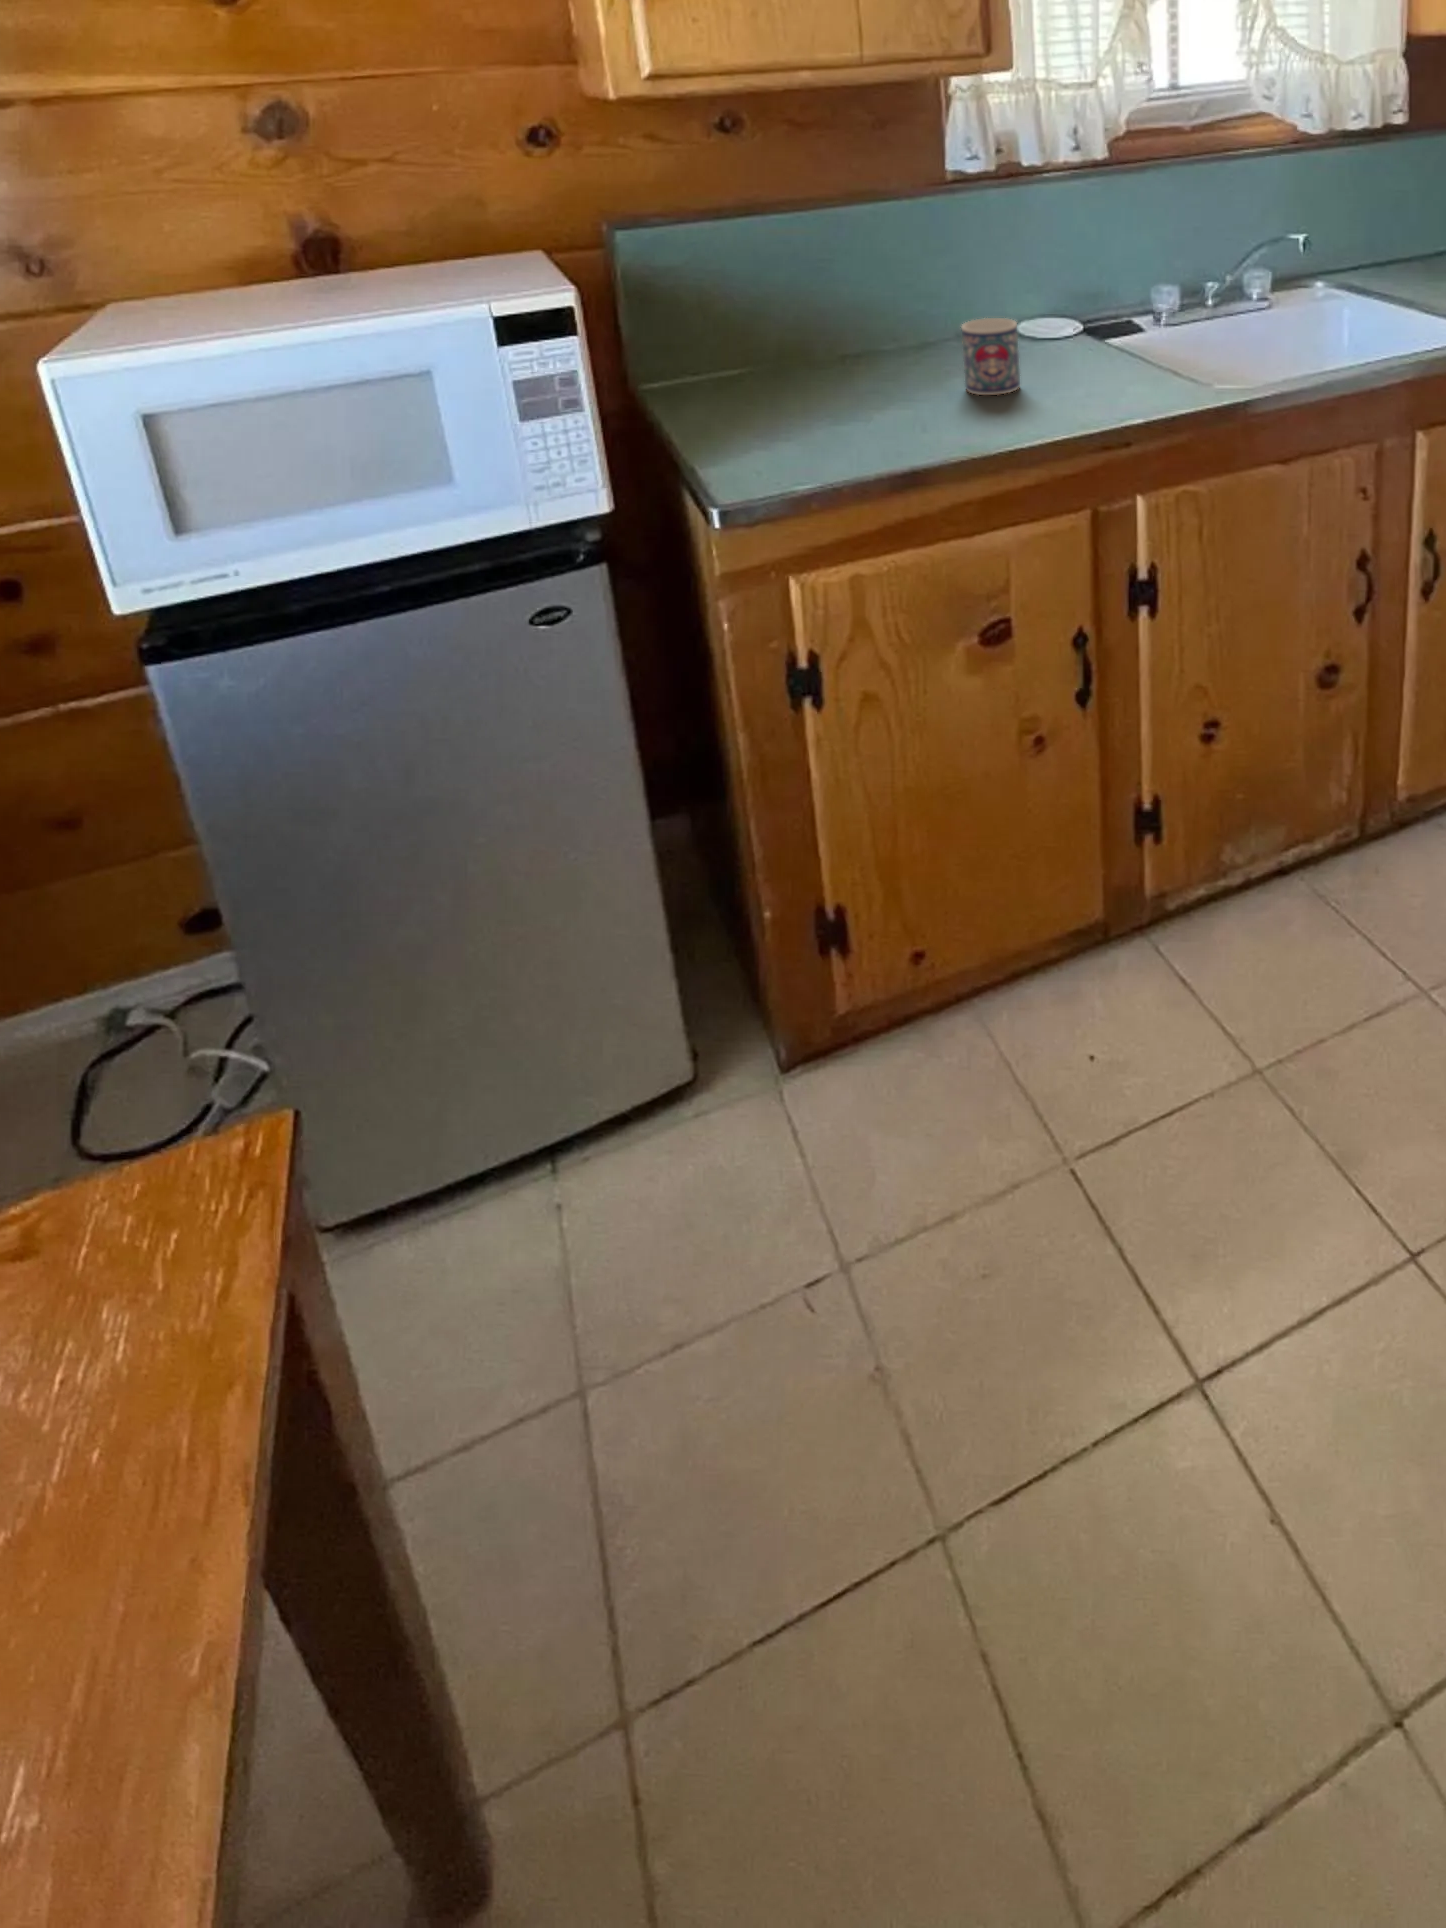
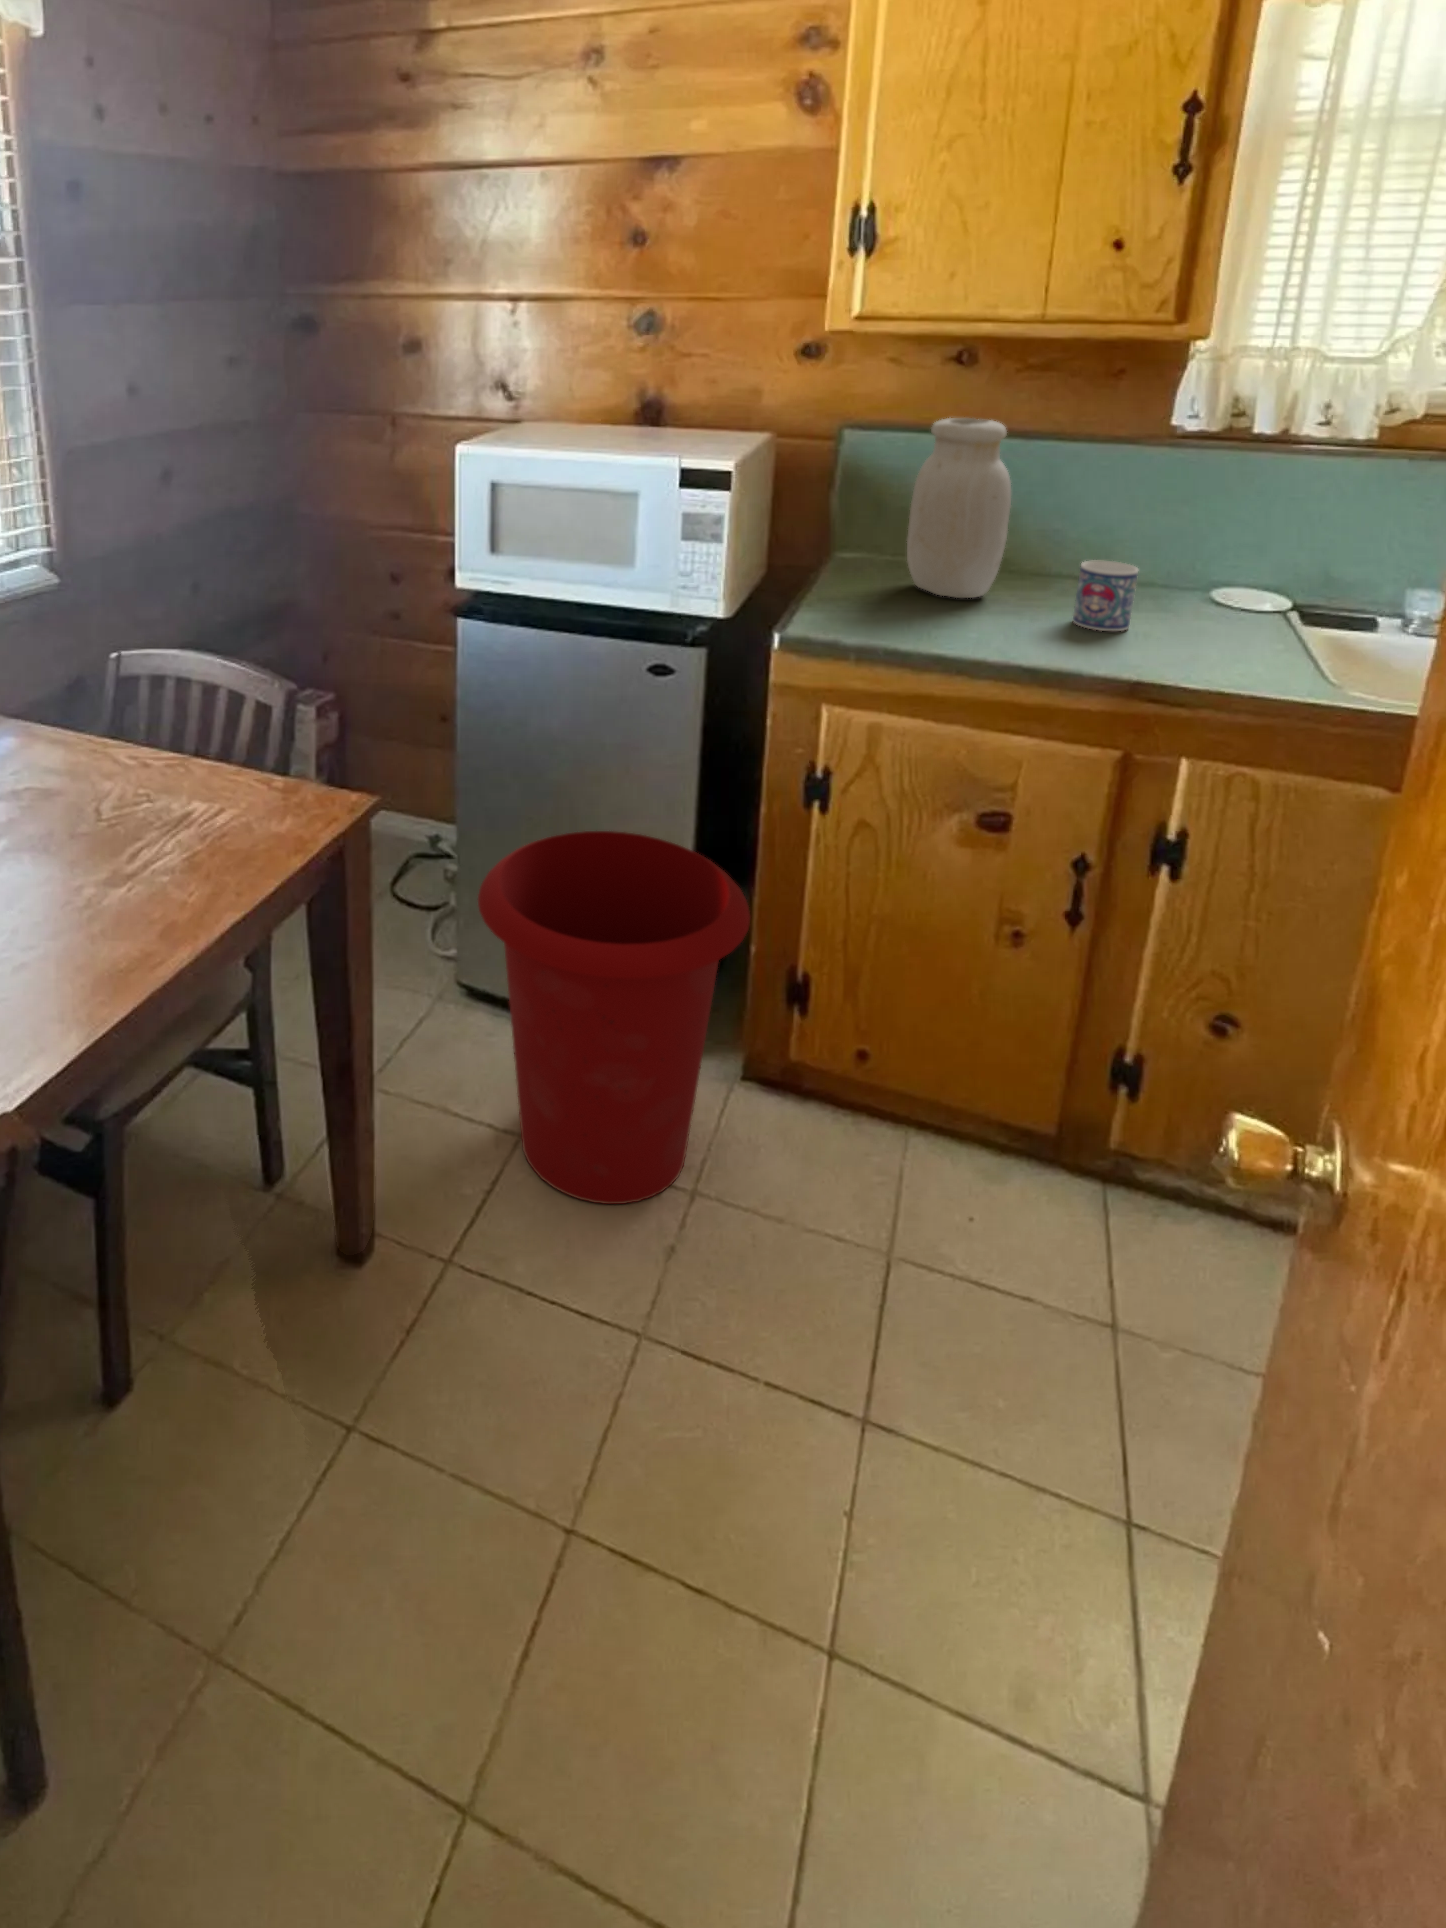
jar: none [755,187,870,403] -> present [907,418,1011,598]
waste bin: none [404,836,834,1425] -> present [478,831,750,1204]

